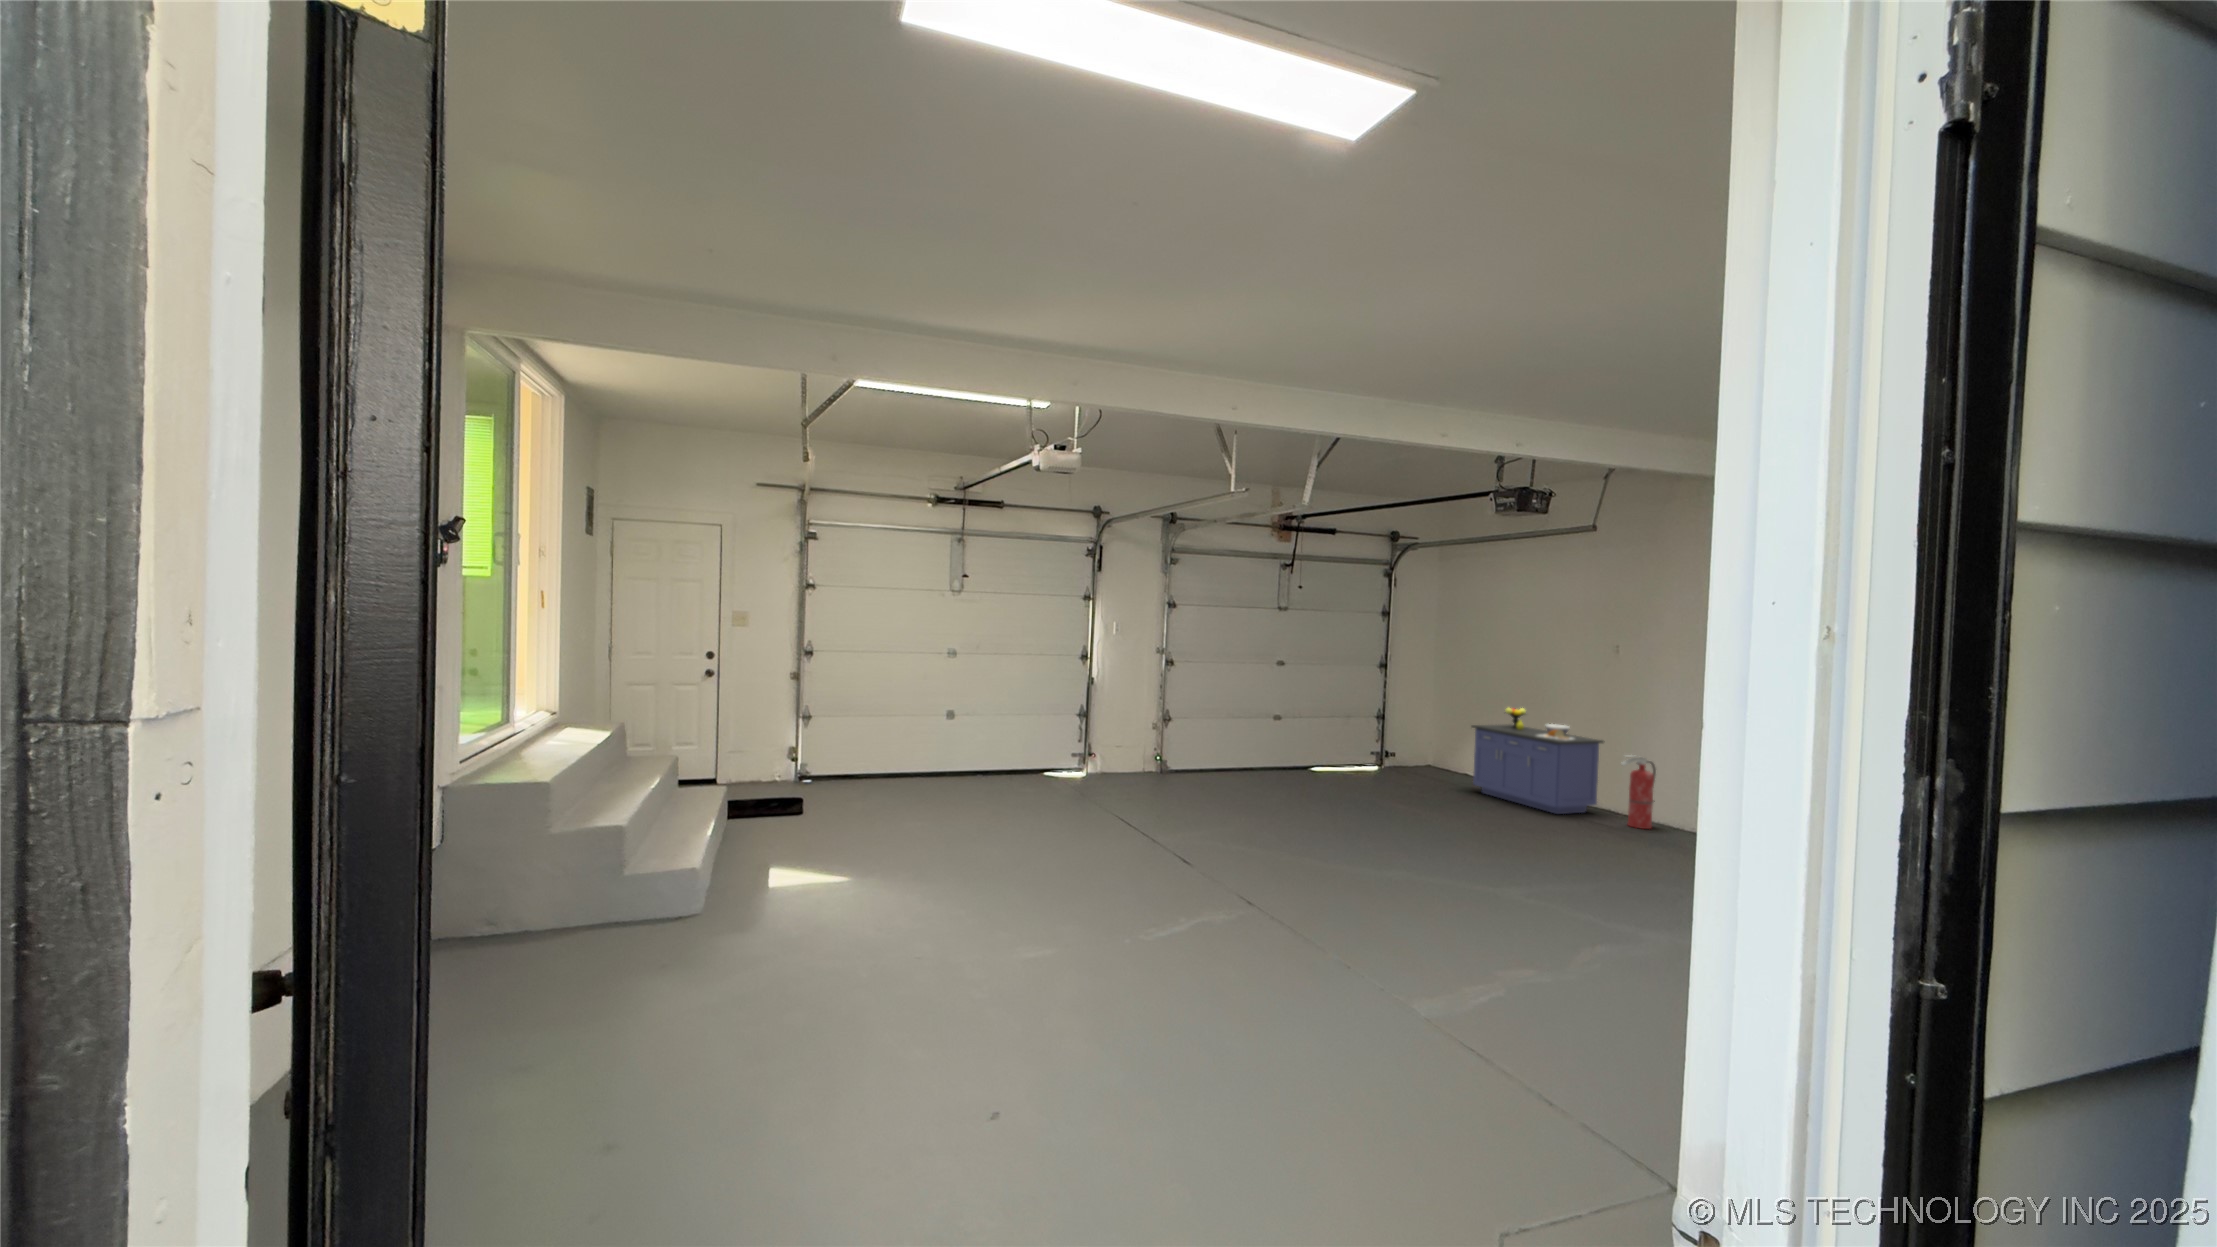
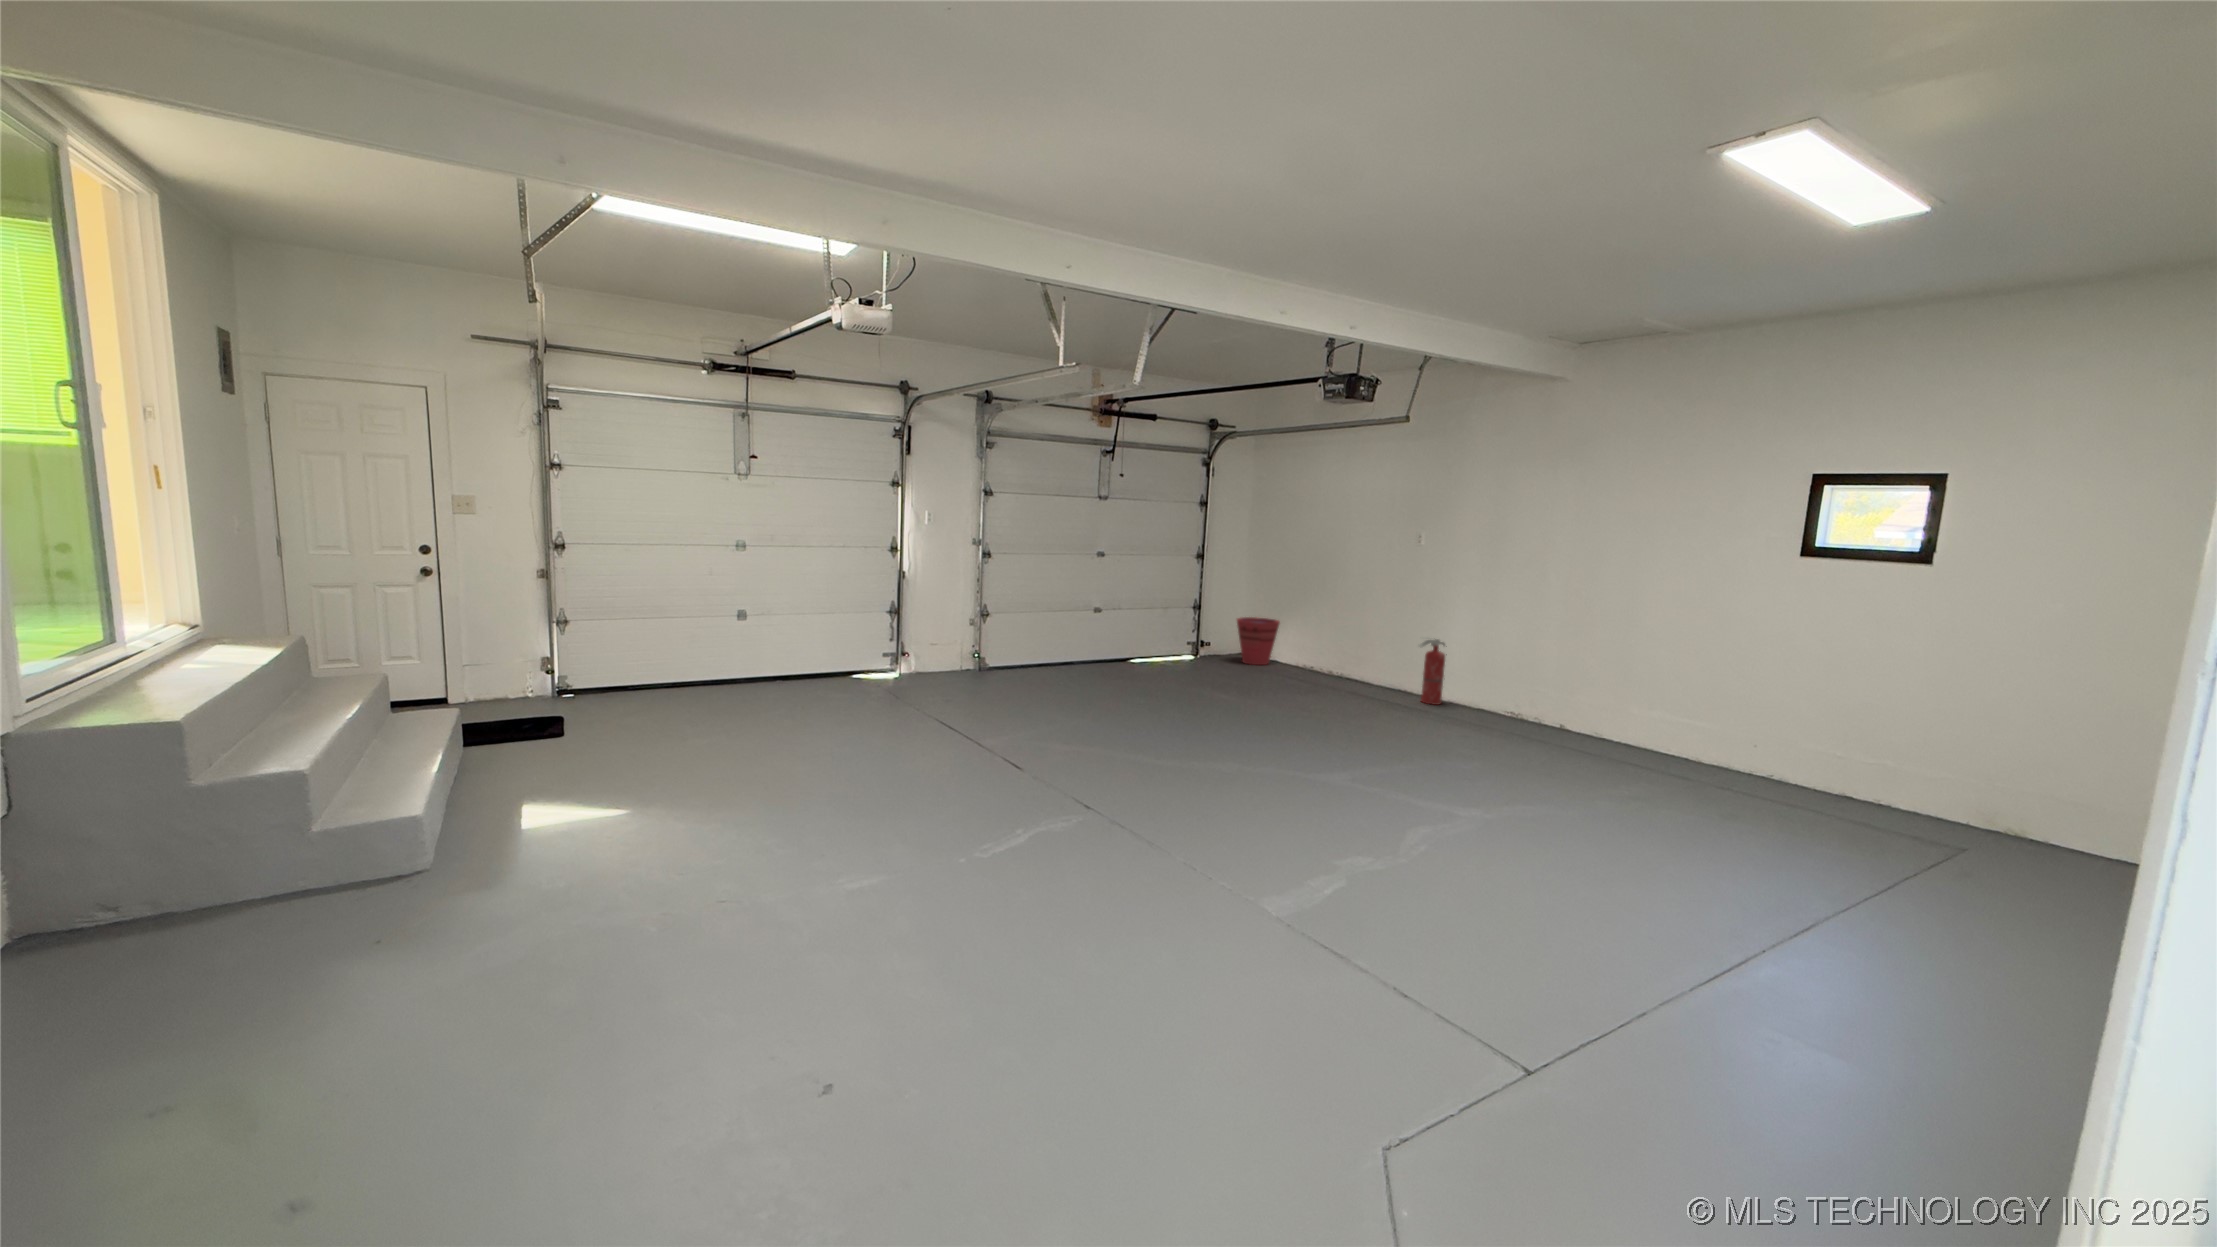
storage cabinet: present [1472,708,1603,814] -> none [1282,594,1403,694]
bucket: none [1424,730,1472,780] -> present [1237,617,1280,665]

